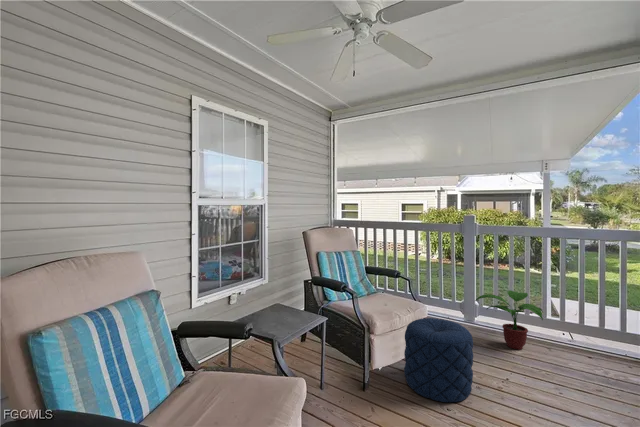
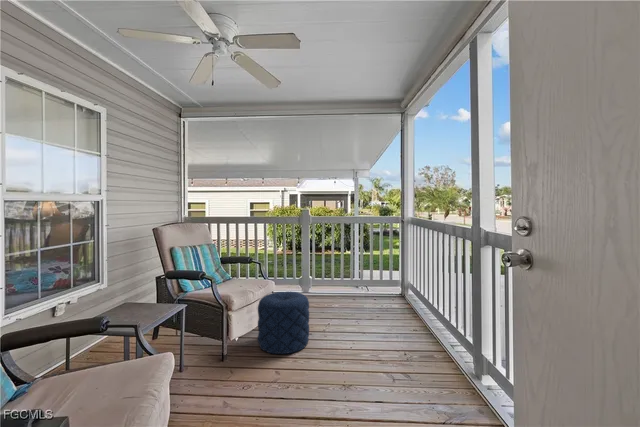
potted plant: present [476,290,543,349] -> none [310,266,354,308]

